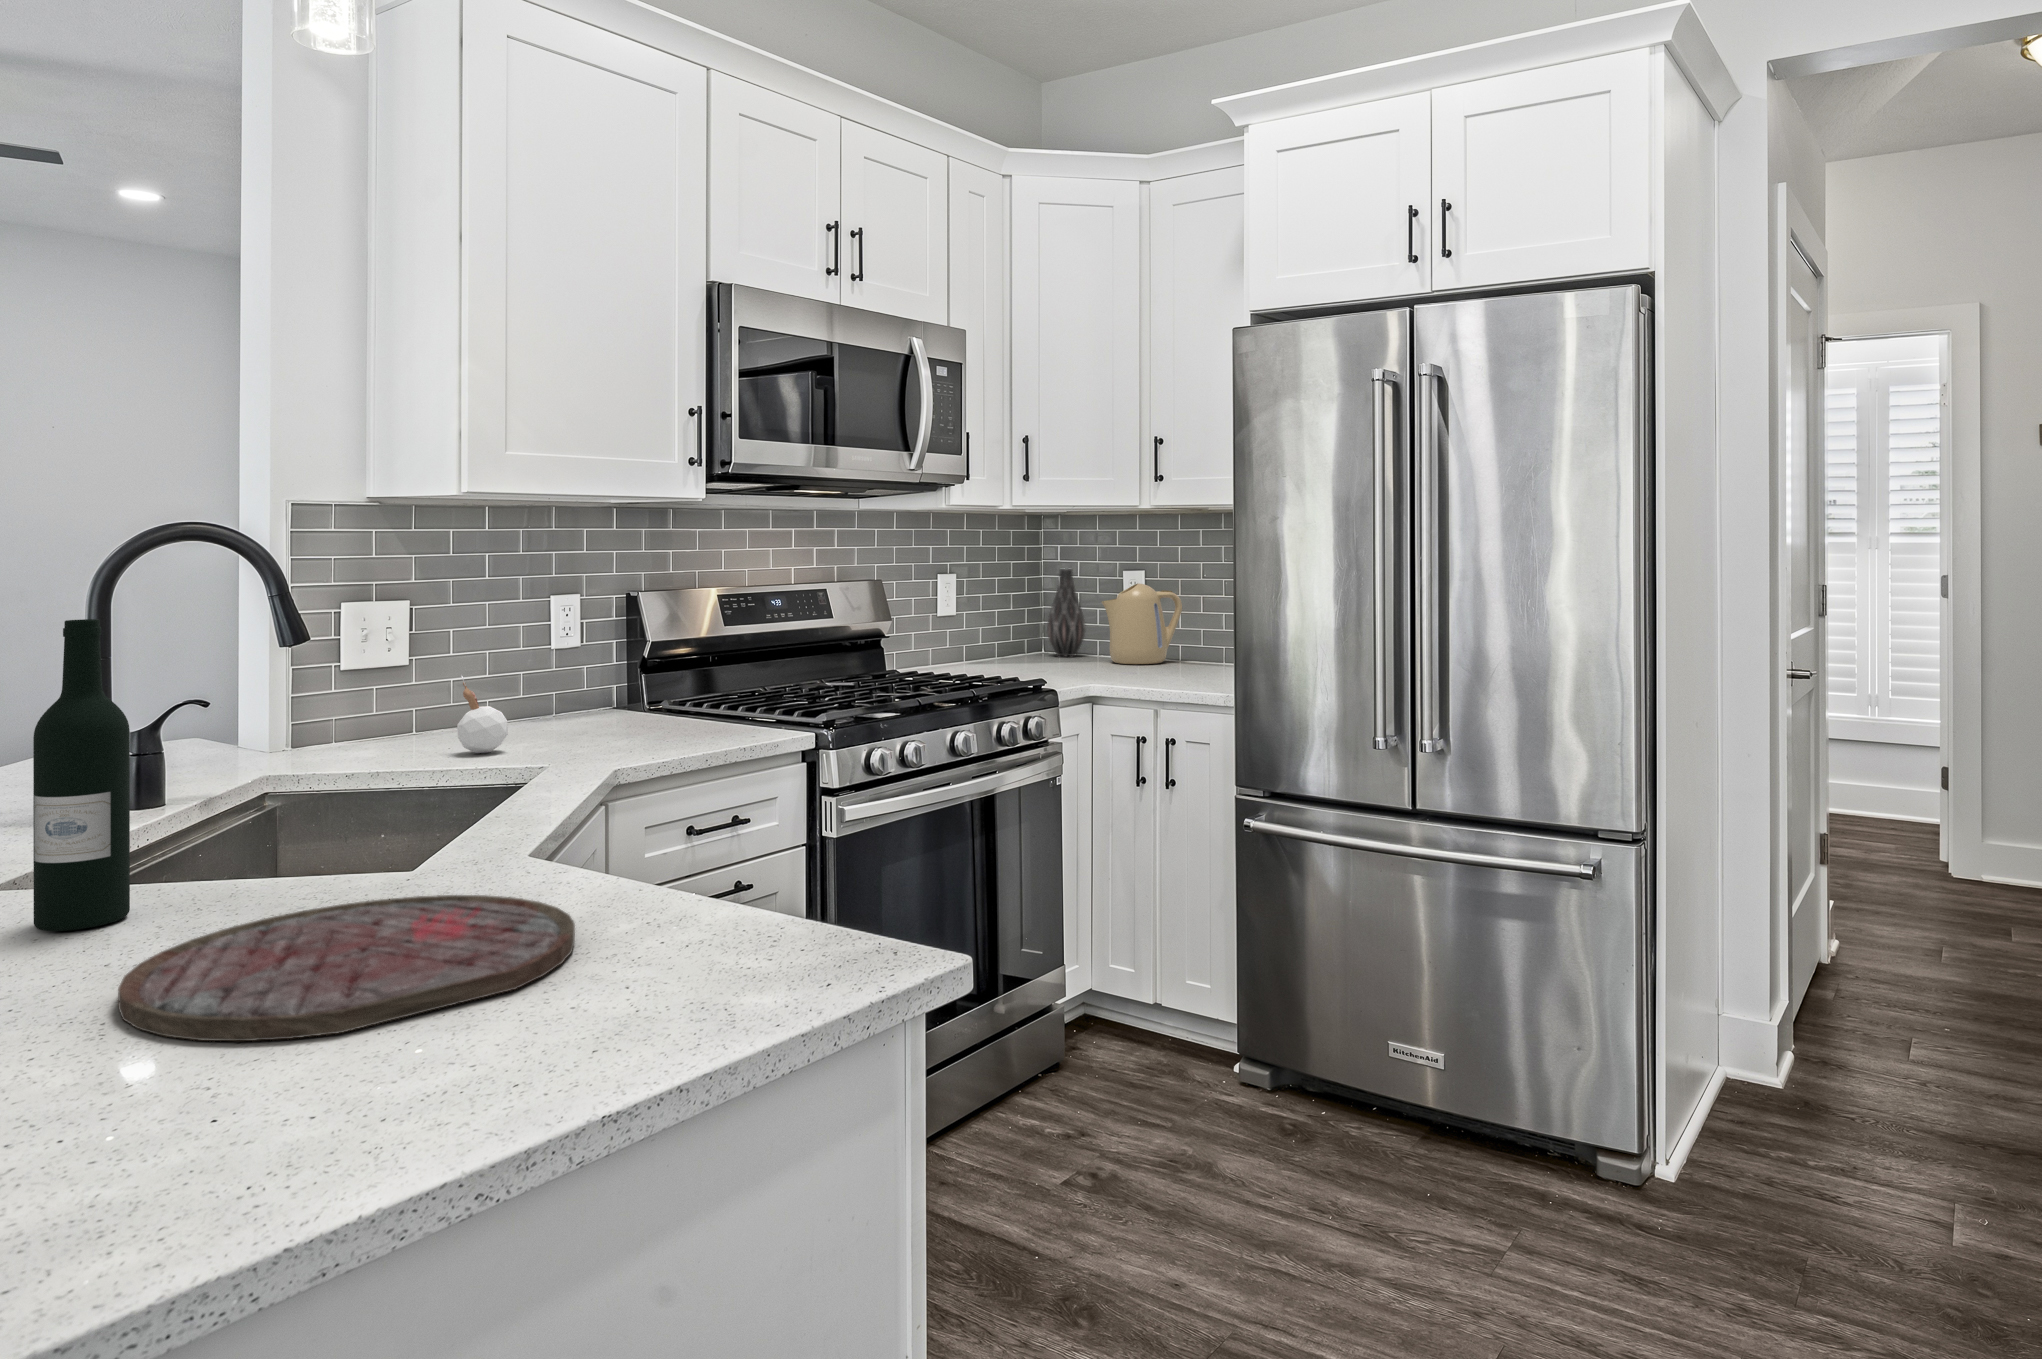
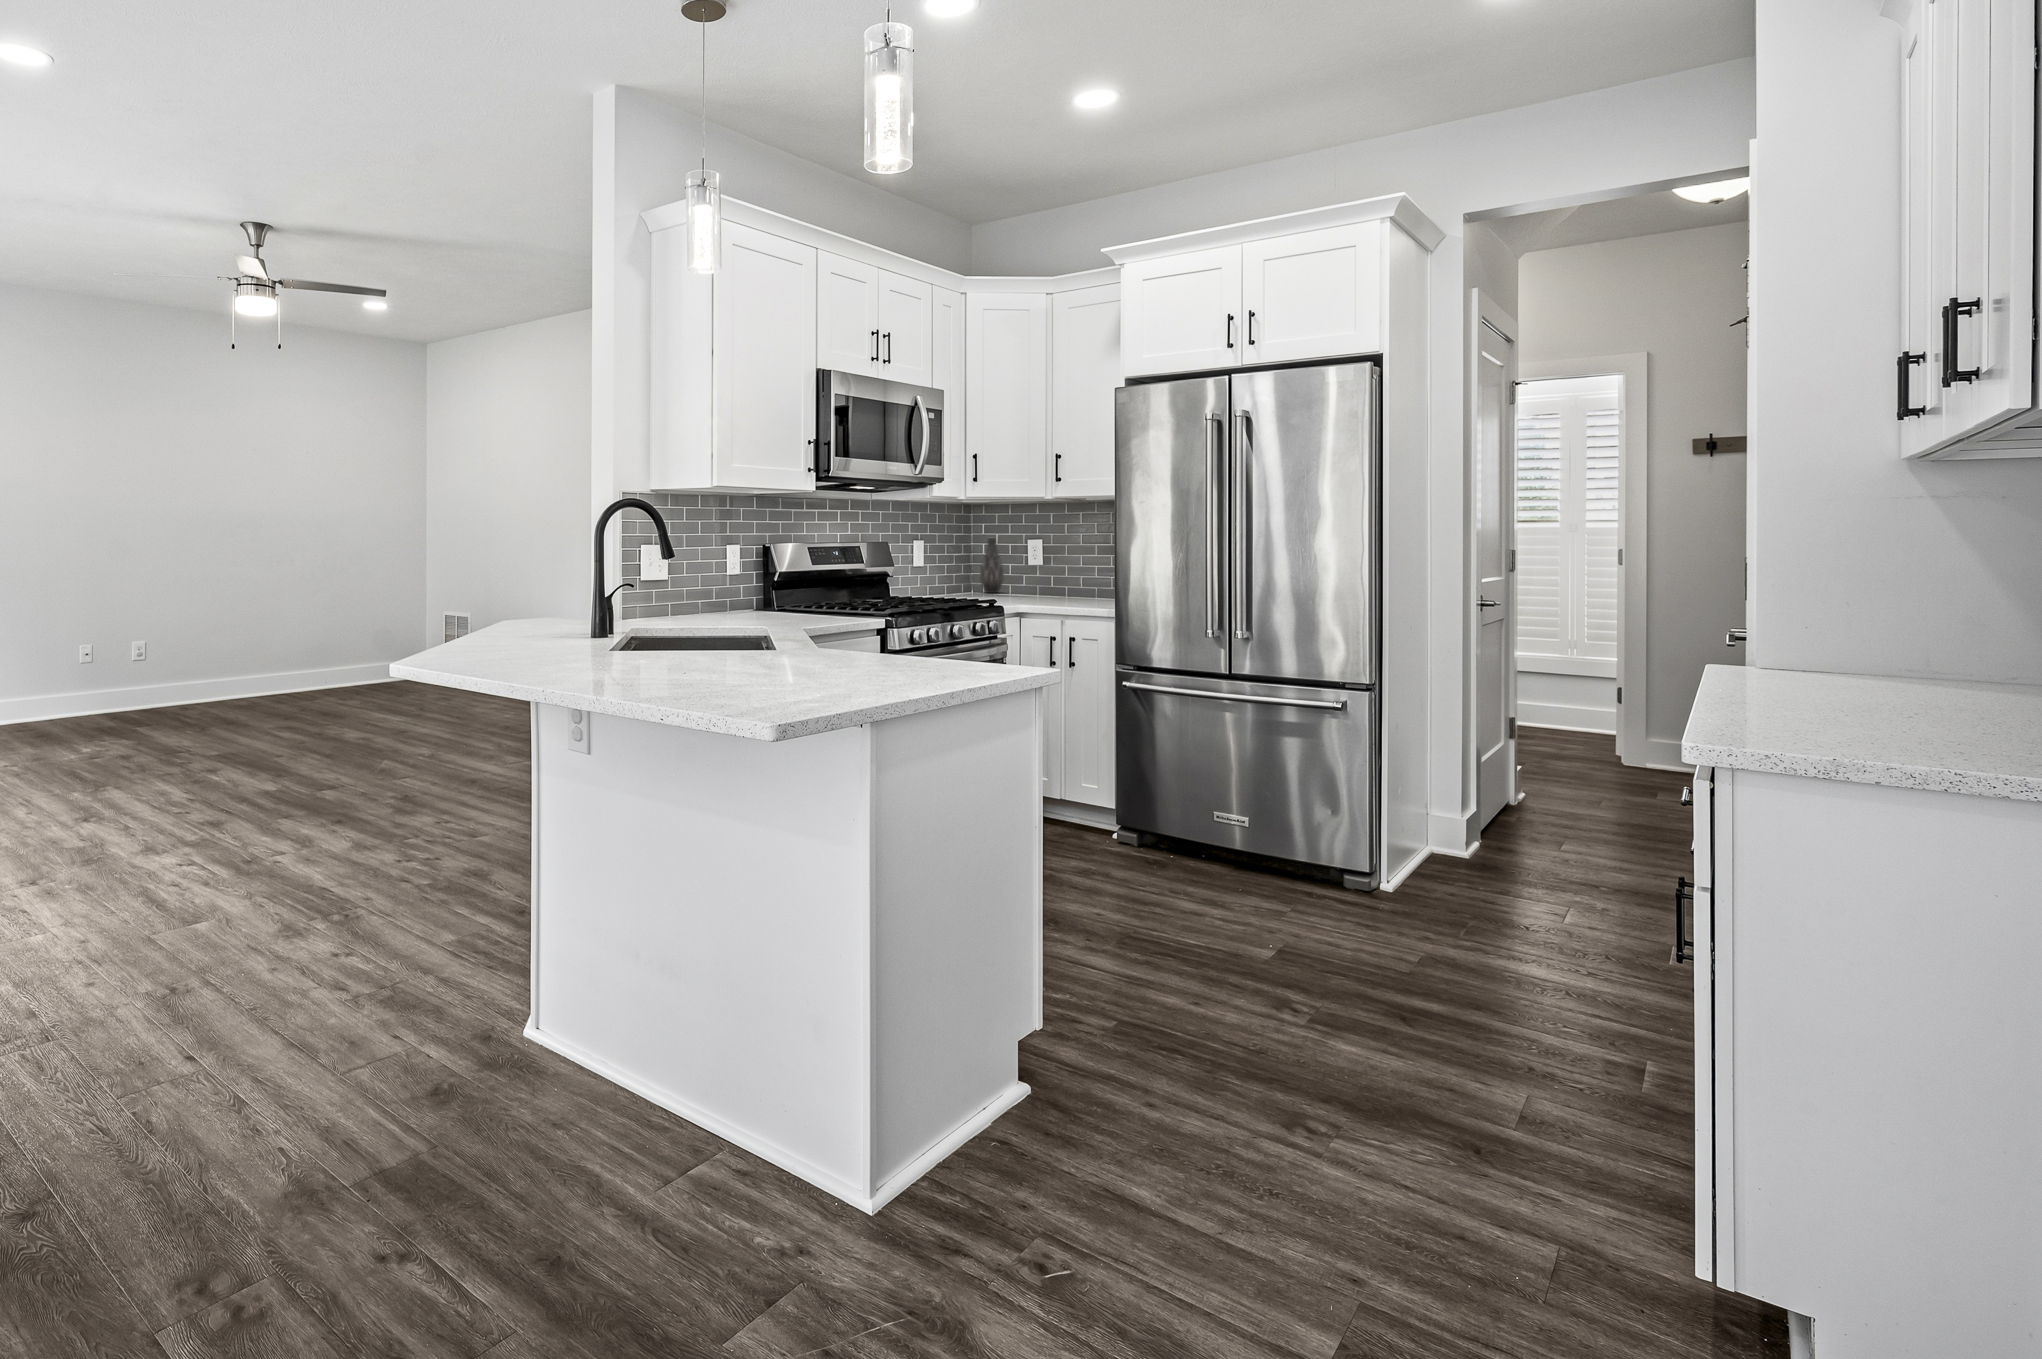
kettle: present [1102,583,1182,664] -> none [1018,546,1070,597]
wine bottle: present [33,619,130,931] -> none [662,533,693,657]
candle: present [457,674,508,753] -> none [715,580,739,621]
cutting board: present [118,895,575,1041] -> none [740,650,895,676]

